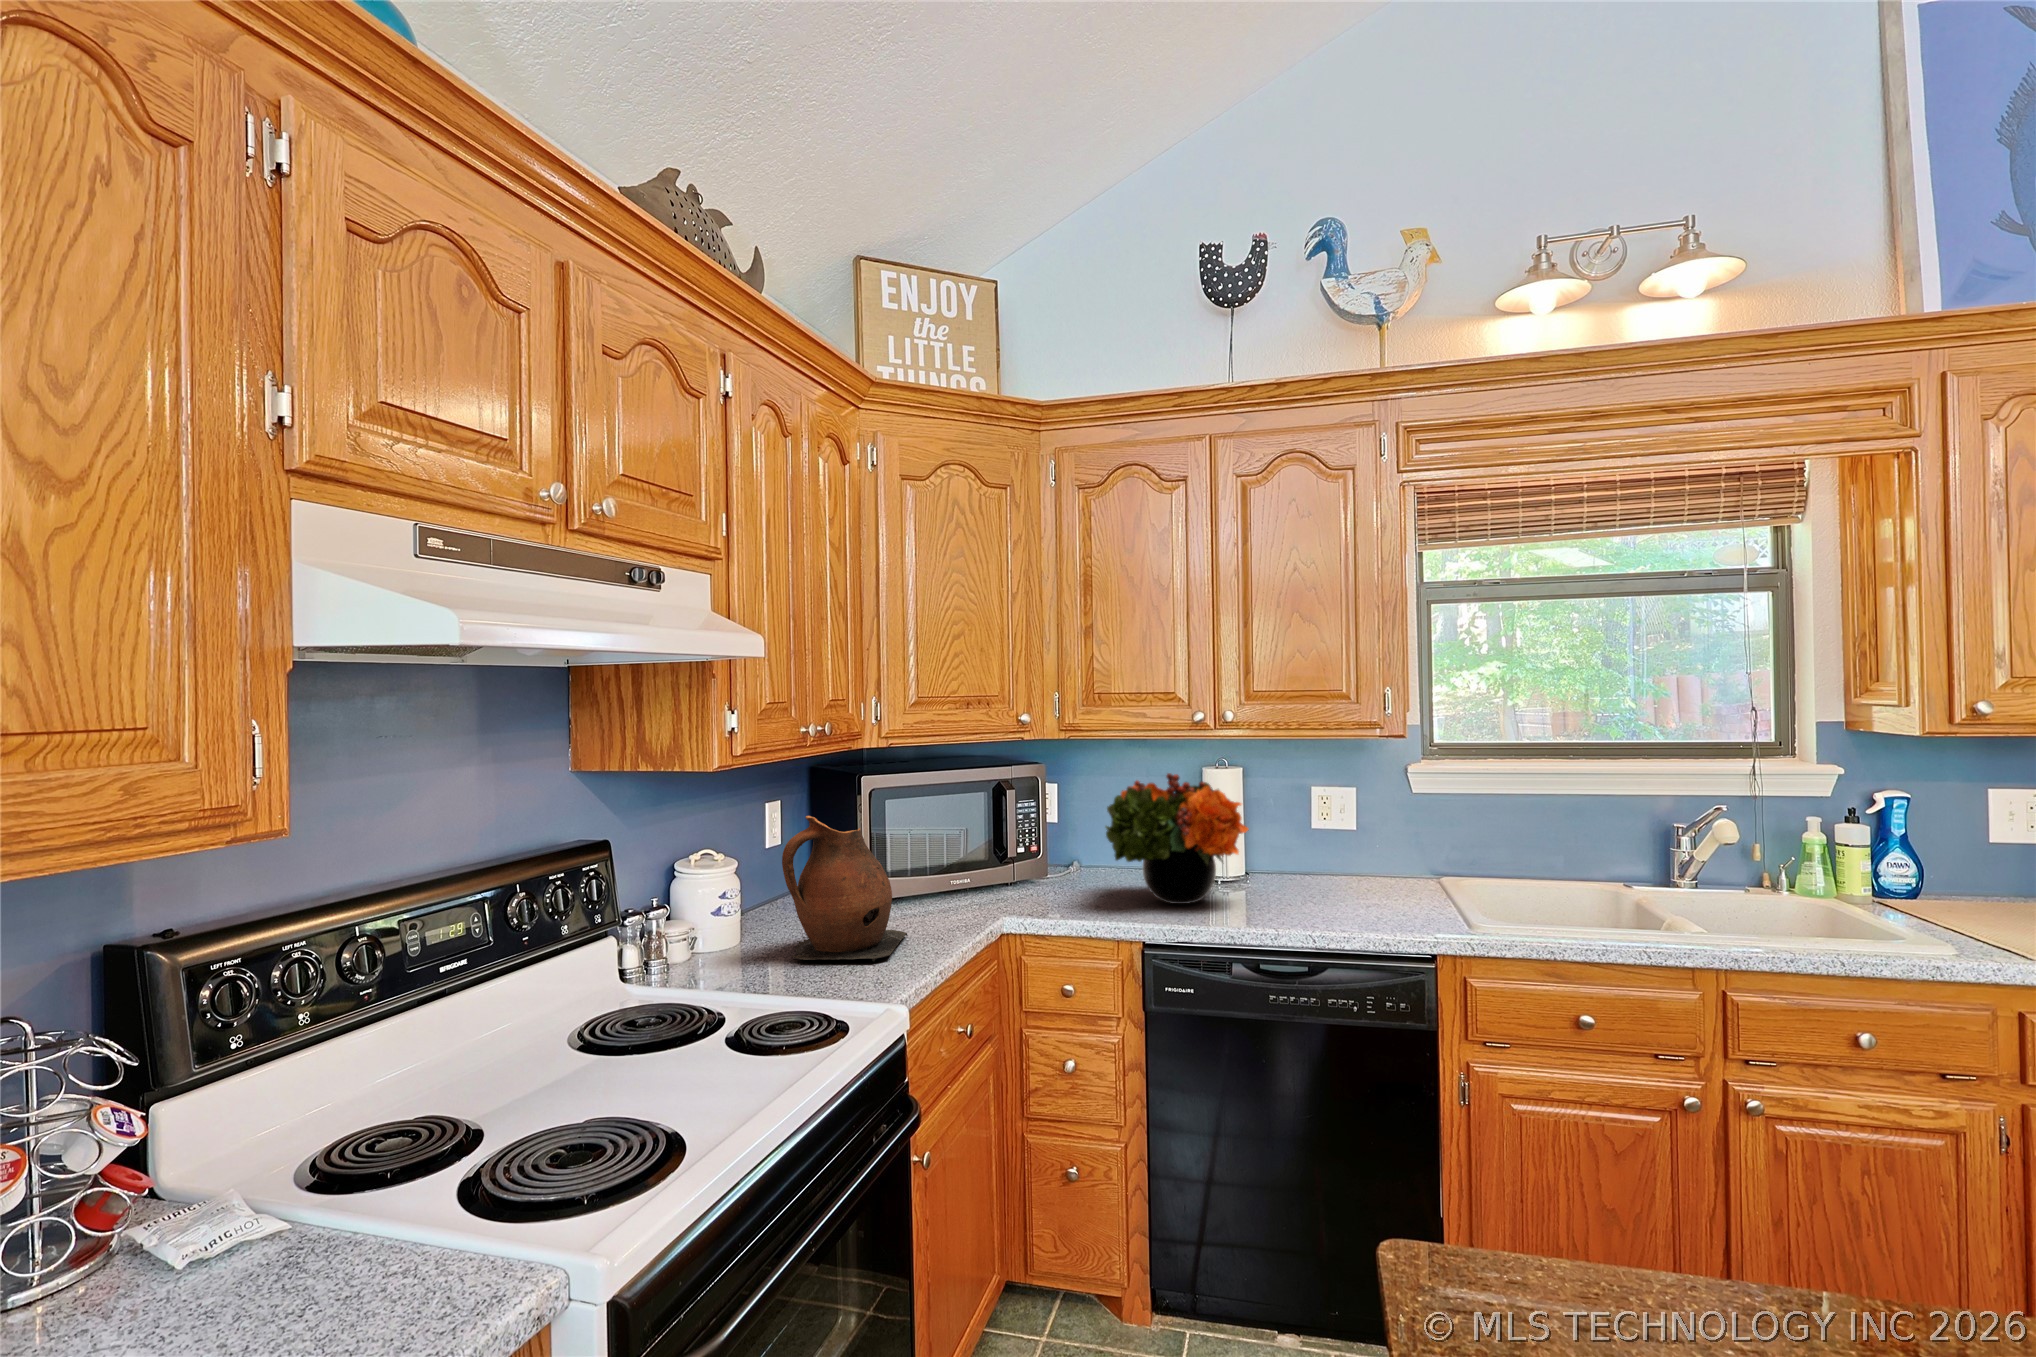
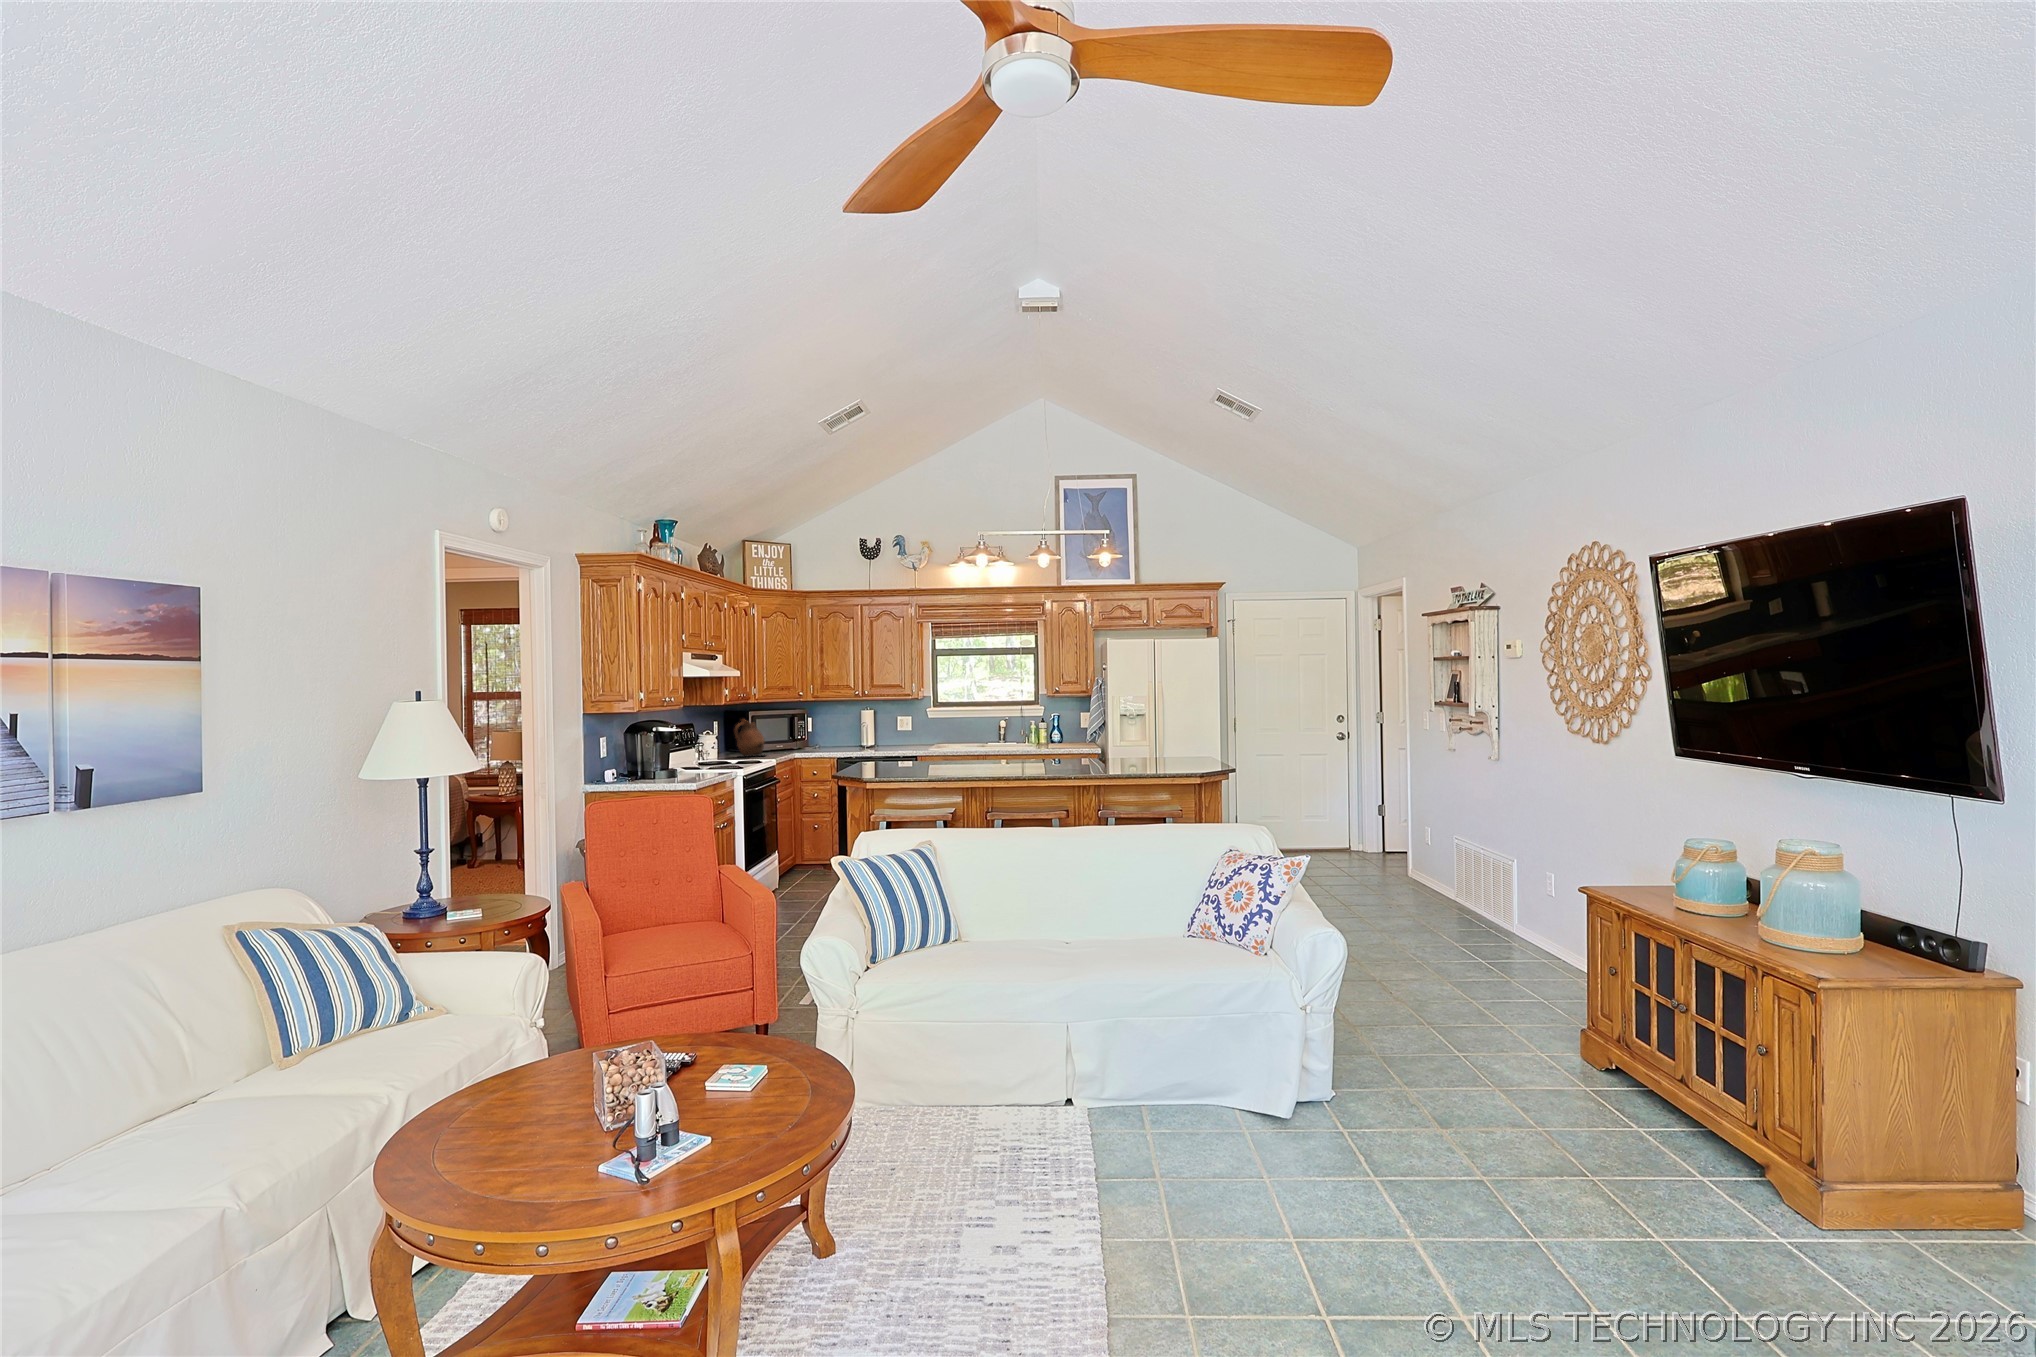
flower arrangement: present [1106,773,1248,904] -> none [826,711,871,750]

